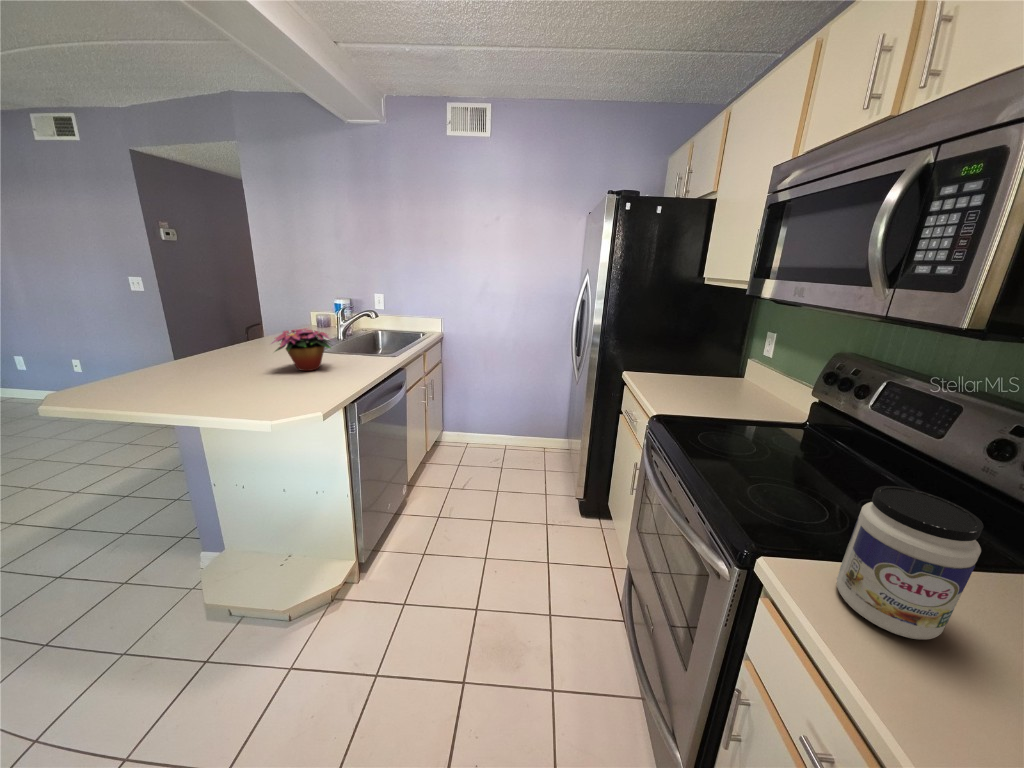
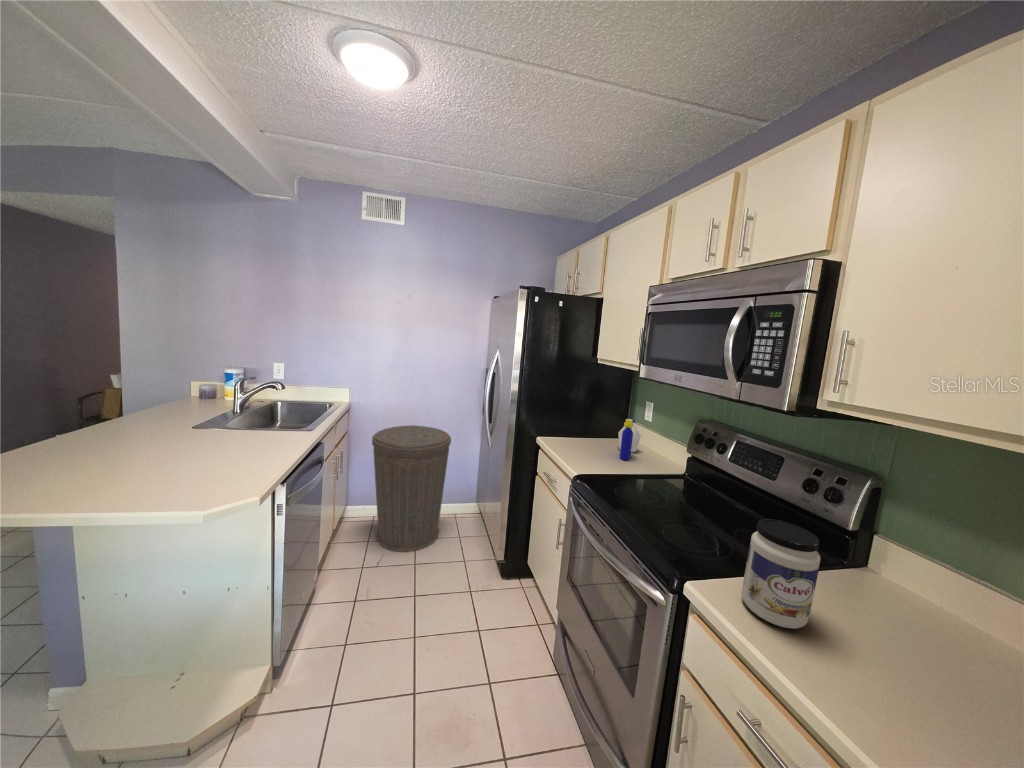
flower arrangement: present [272,328,331,371] -> none [155,395,248,446]
bottle: none [719,353,752,403] -> present [618,419,641,460]
trash can: none [459,361,536,480] -> present [372,425,451,552]

